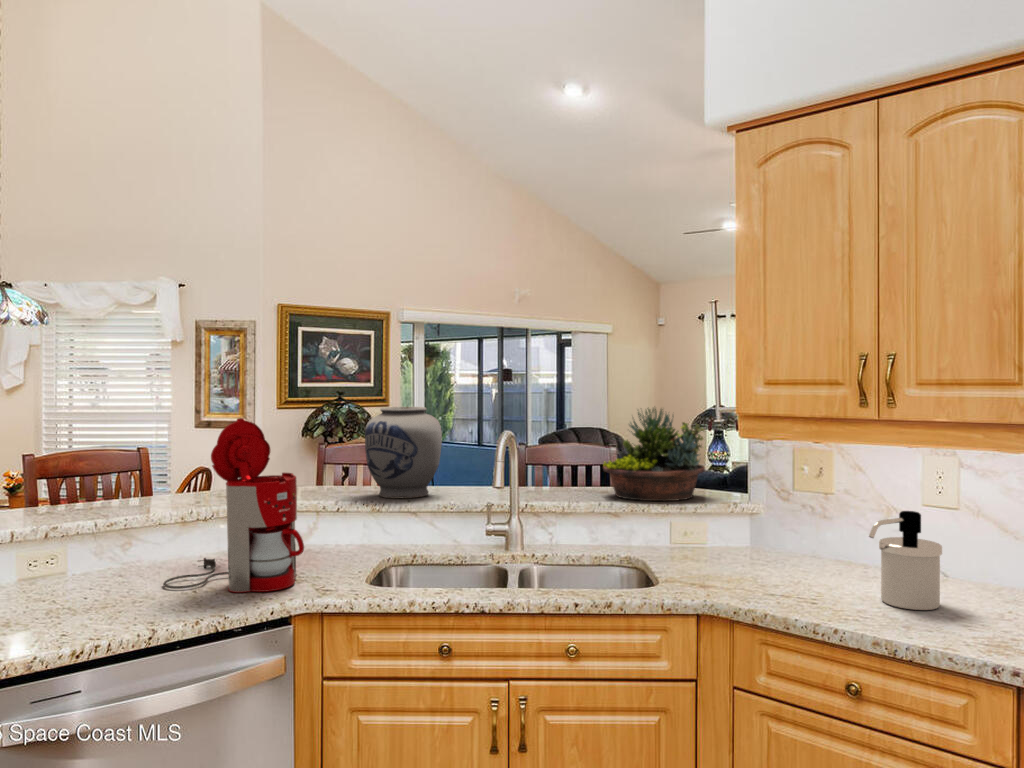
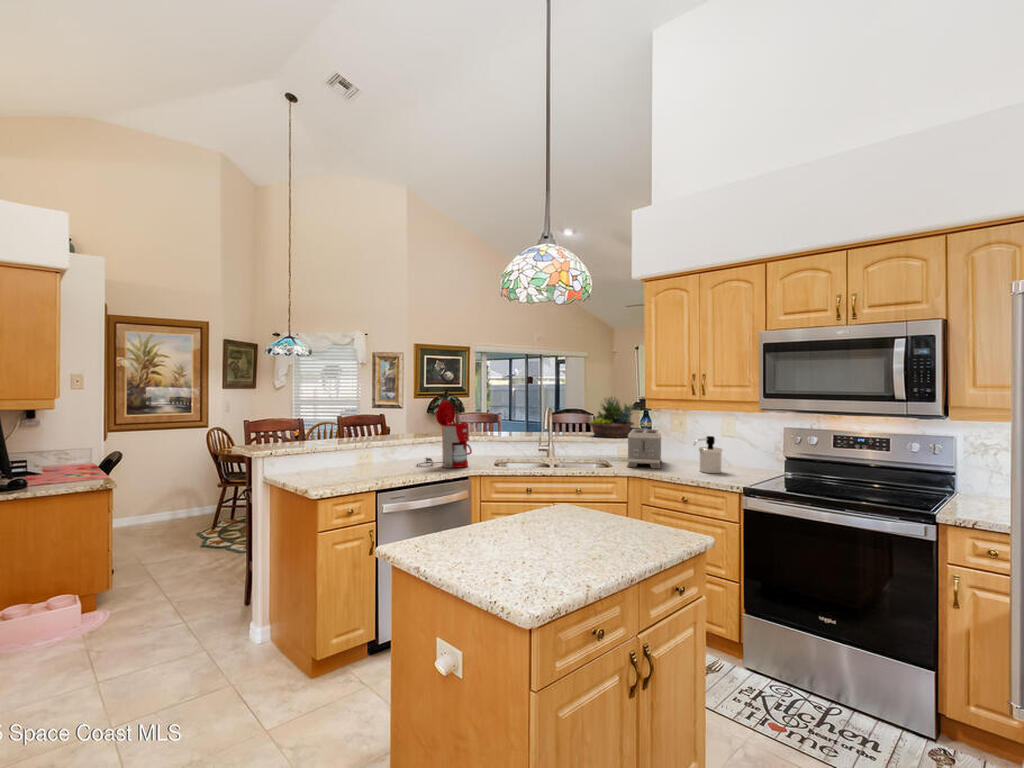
vase: present [365,406,442,499] -> none [484,396,518,436]
toaster: none [694,485,779,592] -> present [627,429,661,469]

